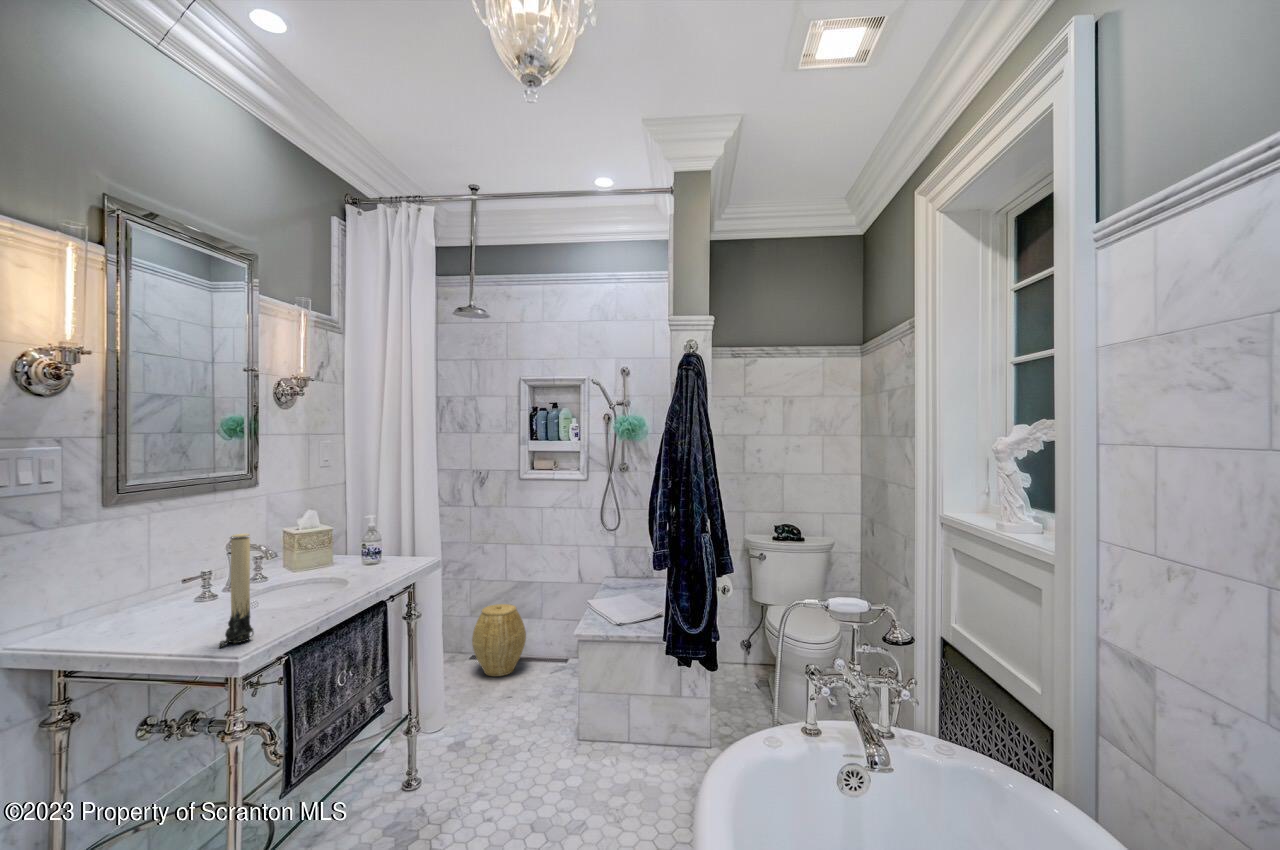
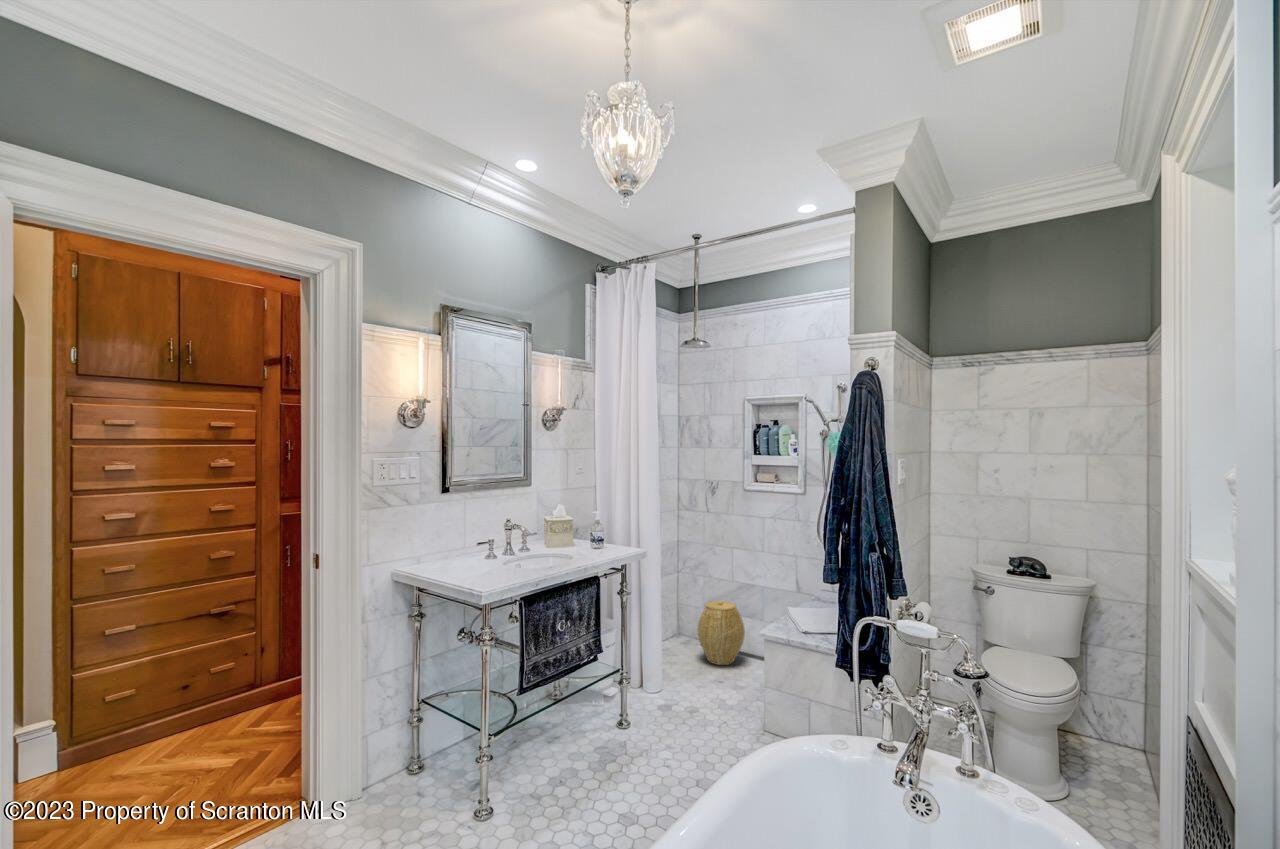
candle: present [219,534,254,647] -> none [481,515,500,585]

